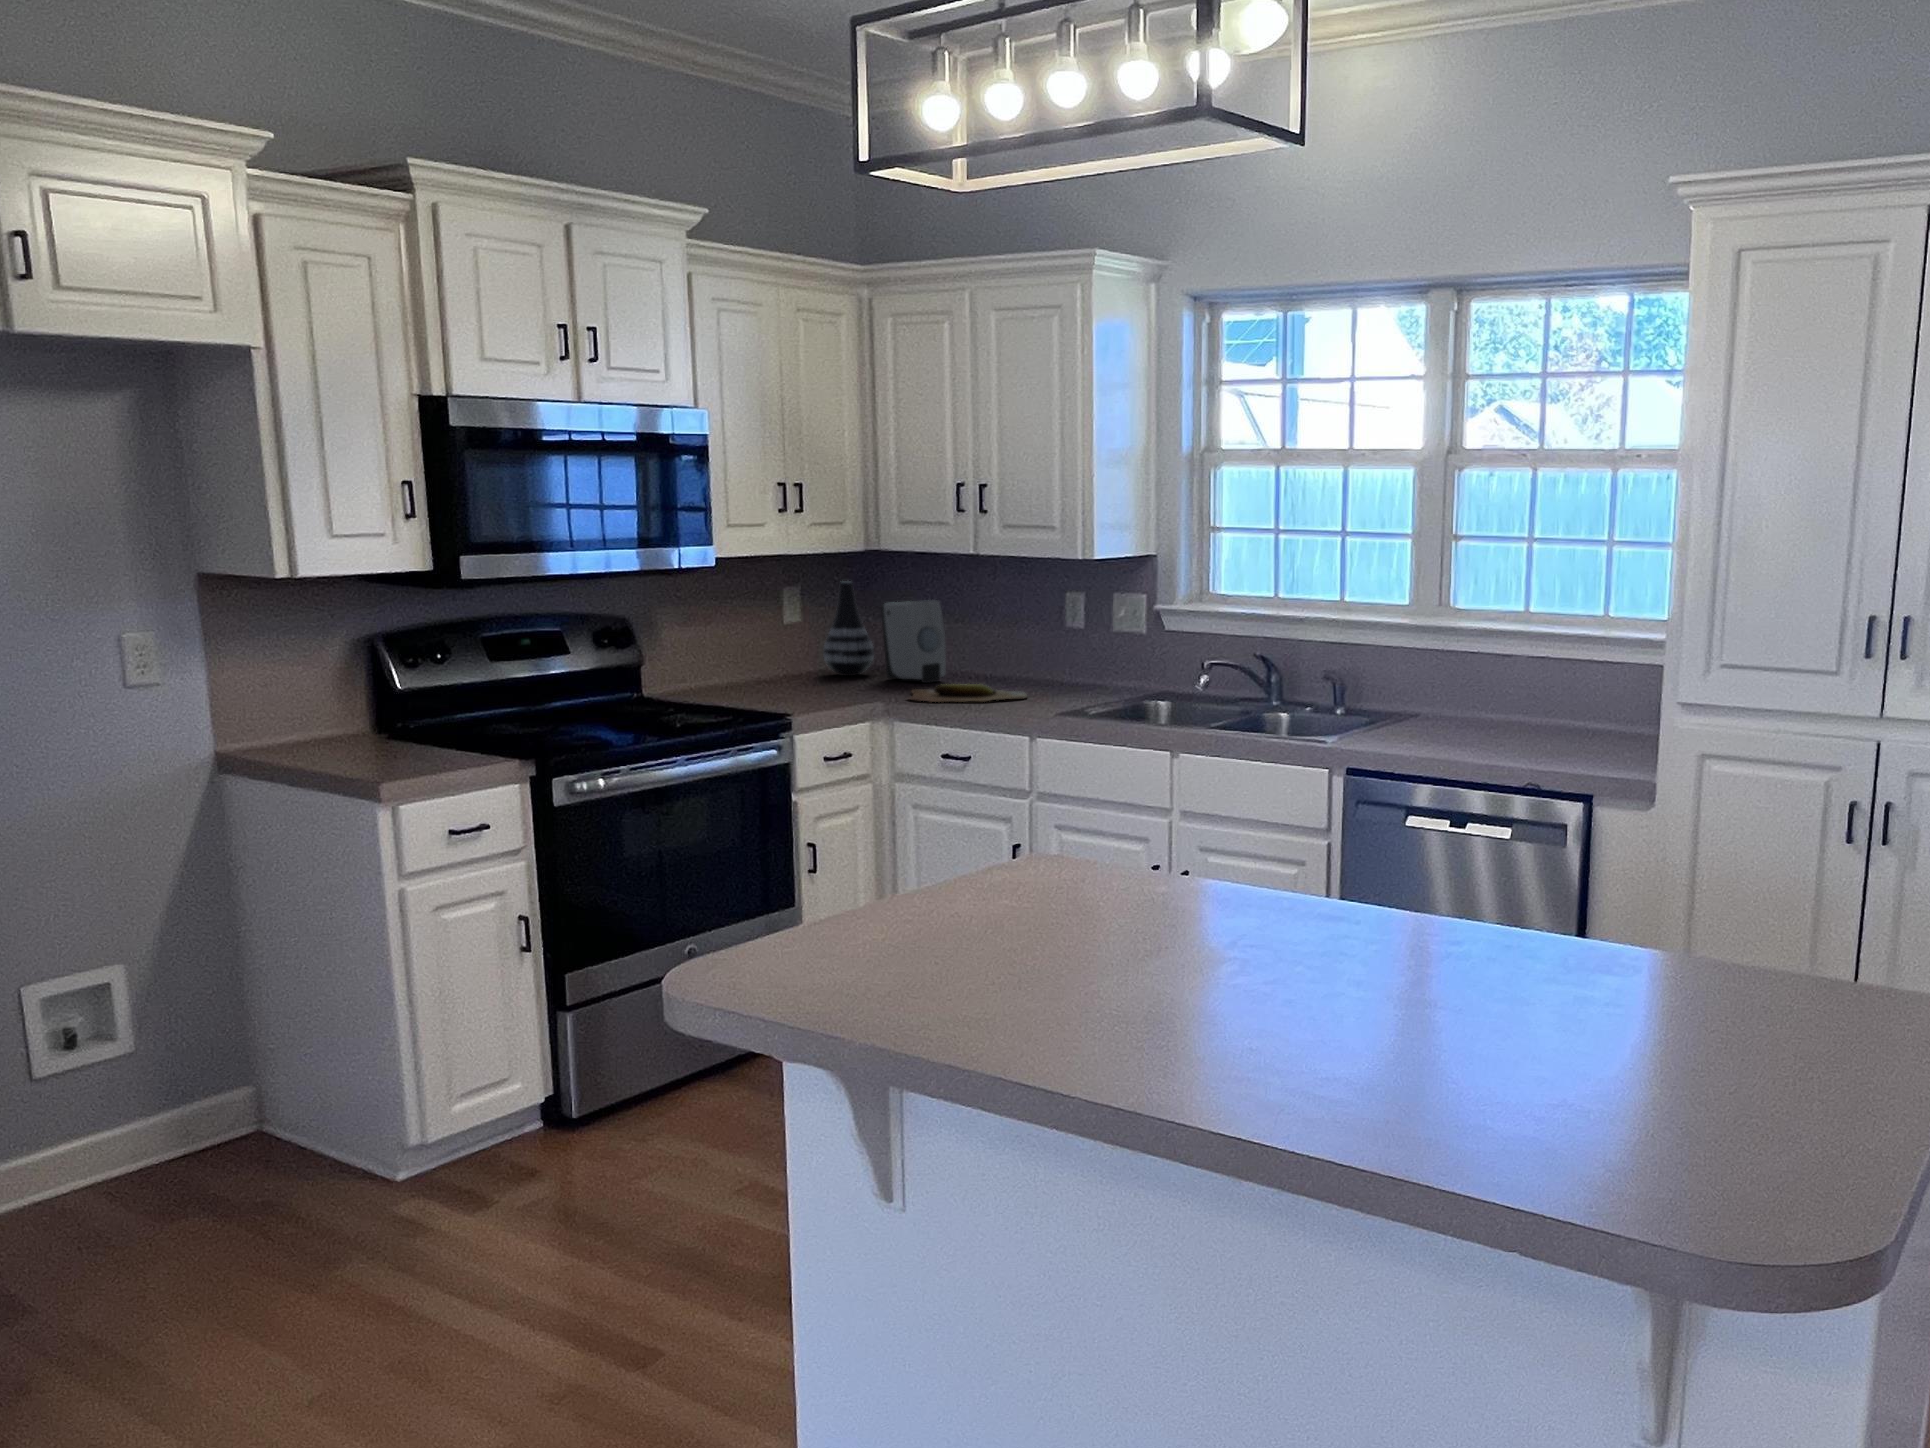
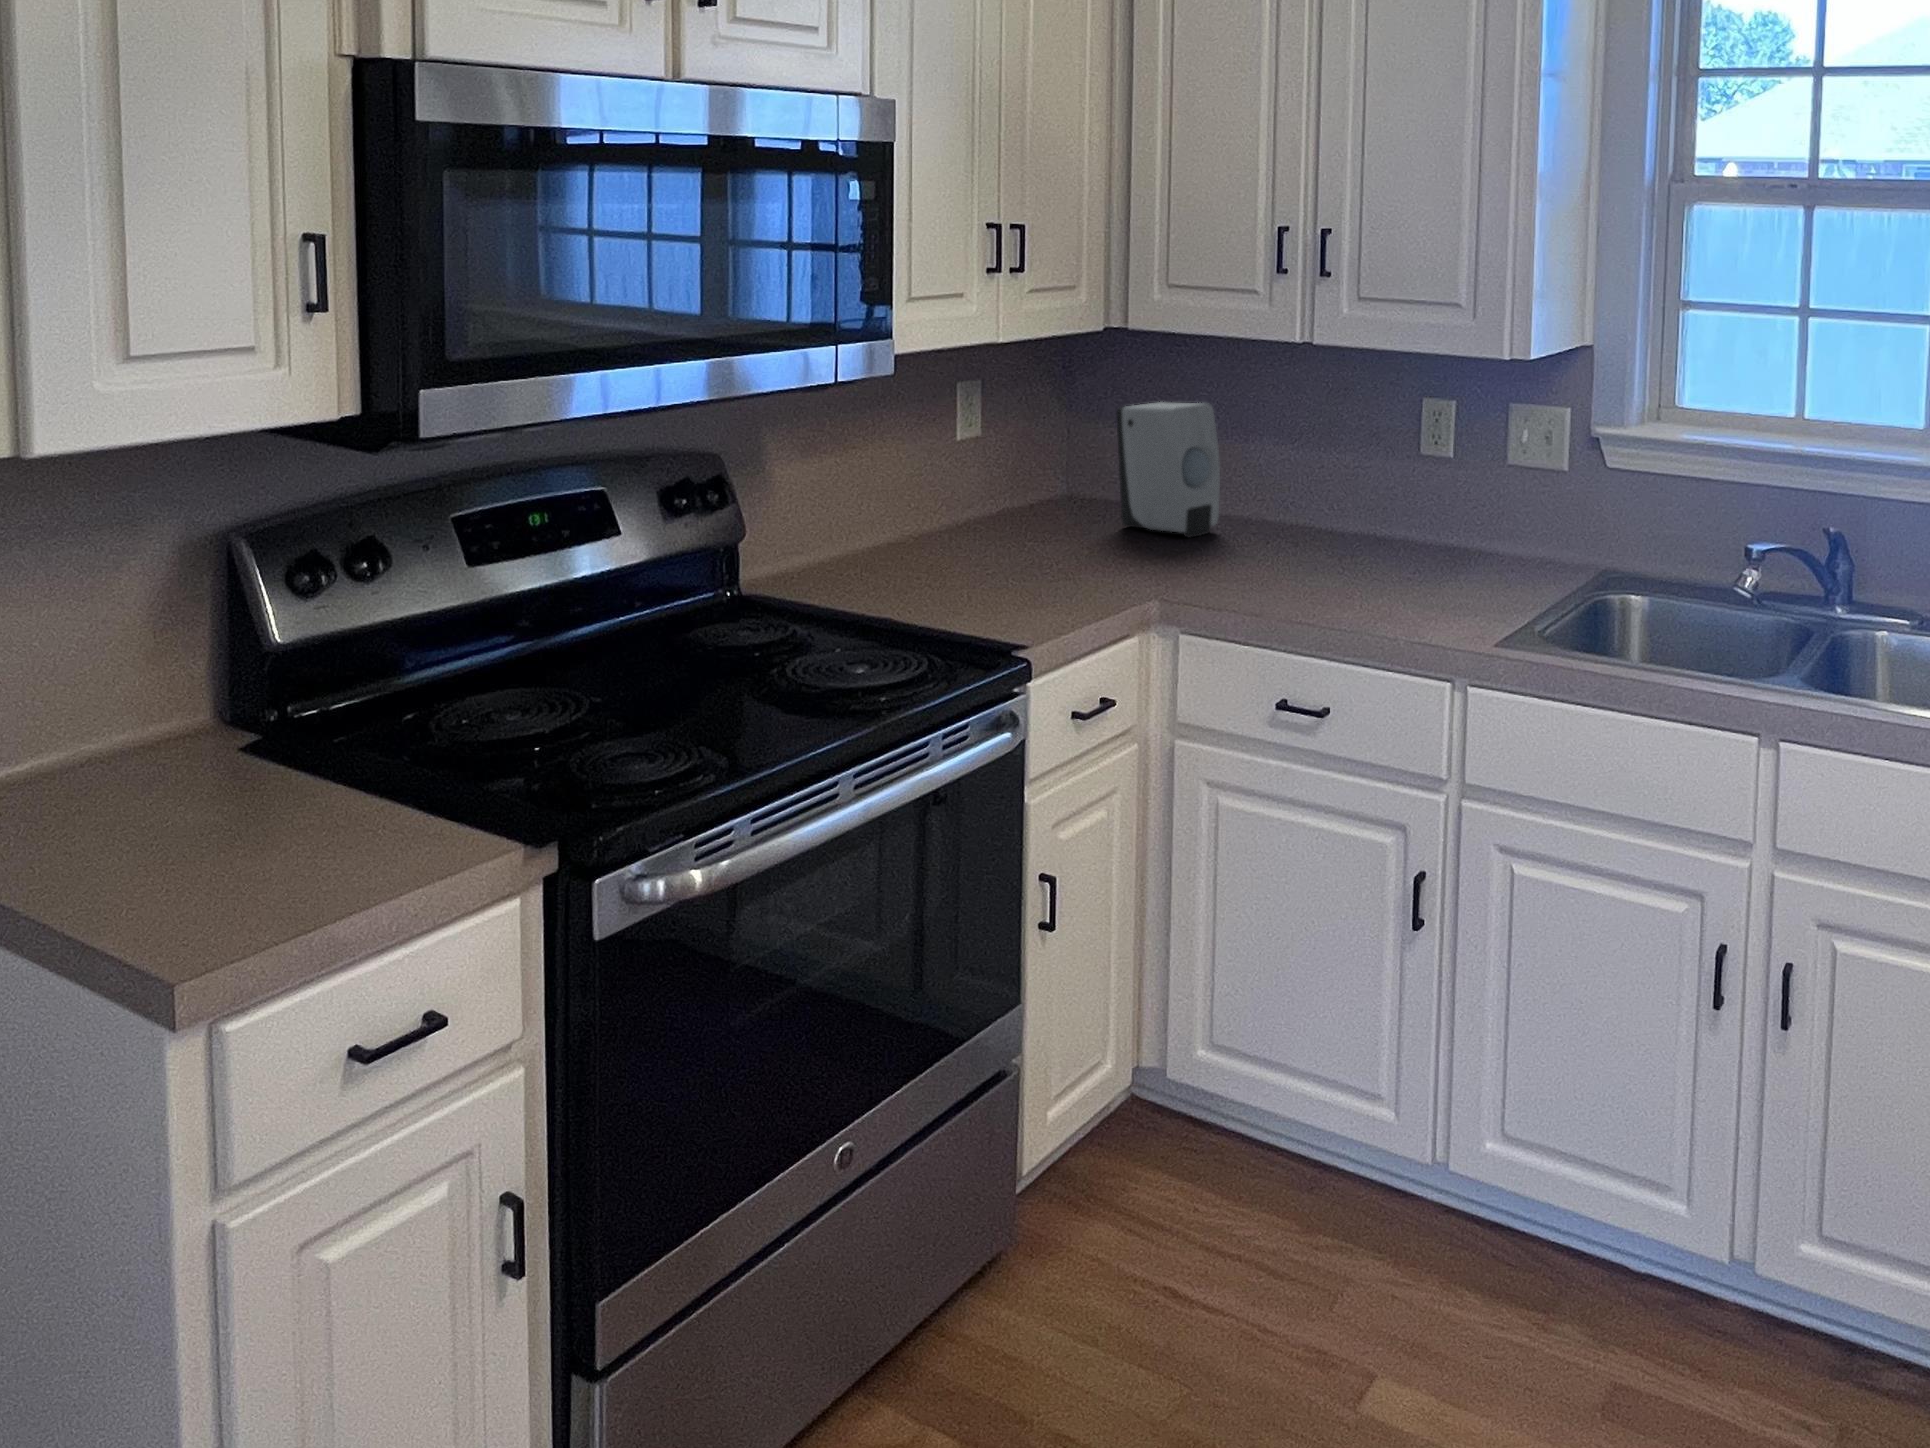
vase: present [823,581,874,676] -> none [1016,369,1095,518]
cutting board: present [909,684,1027,702] -> none [1188,558,1392,598]

